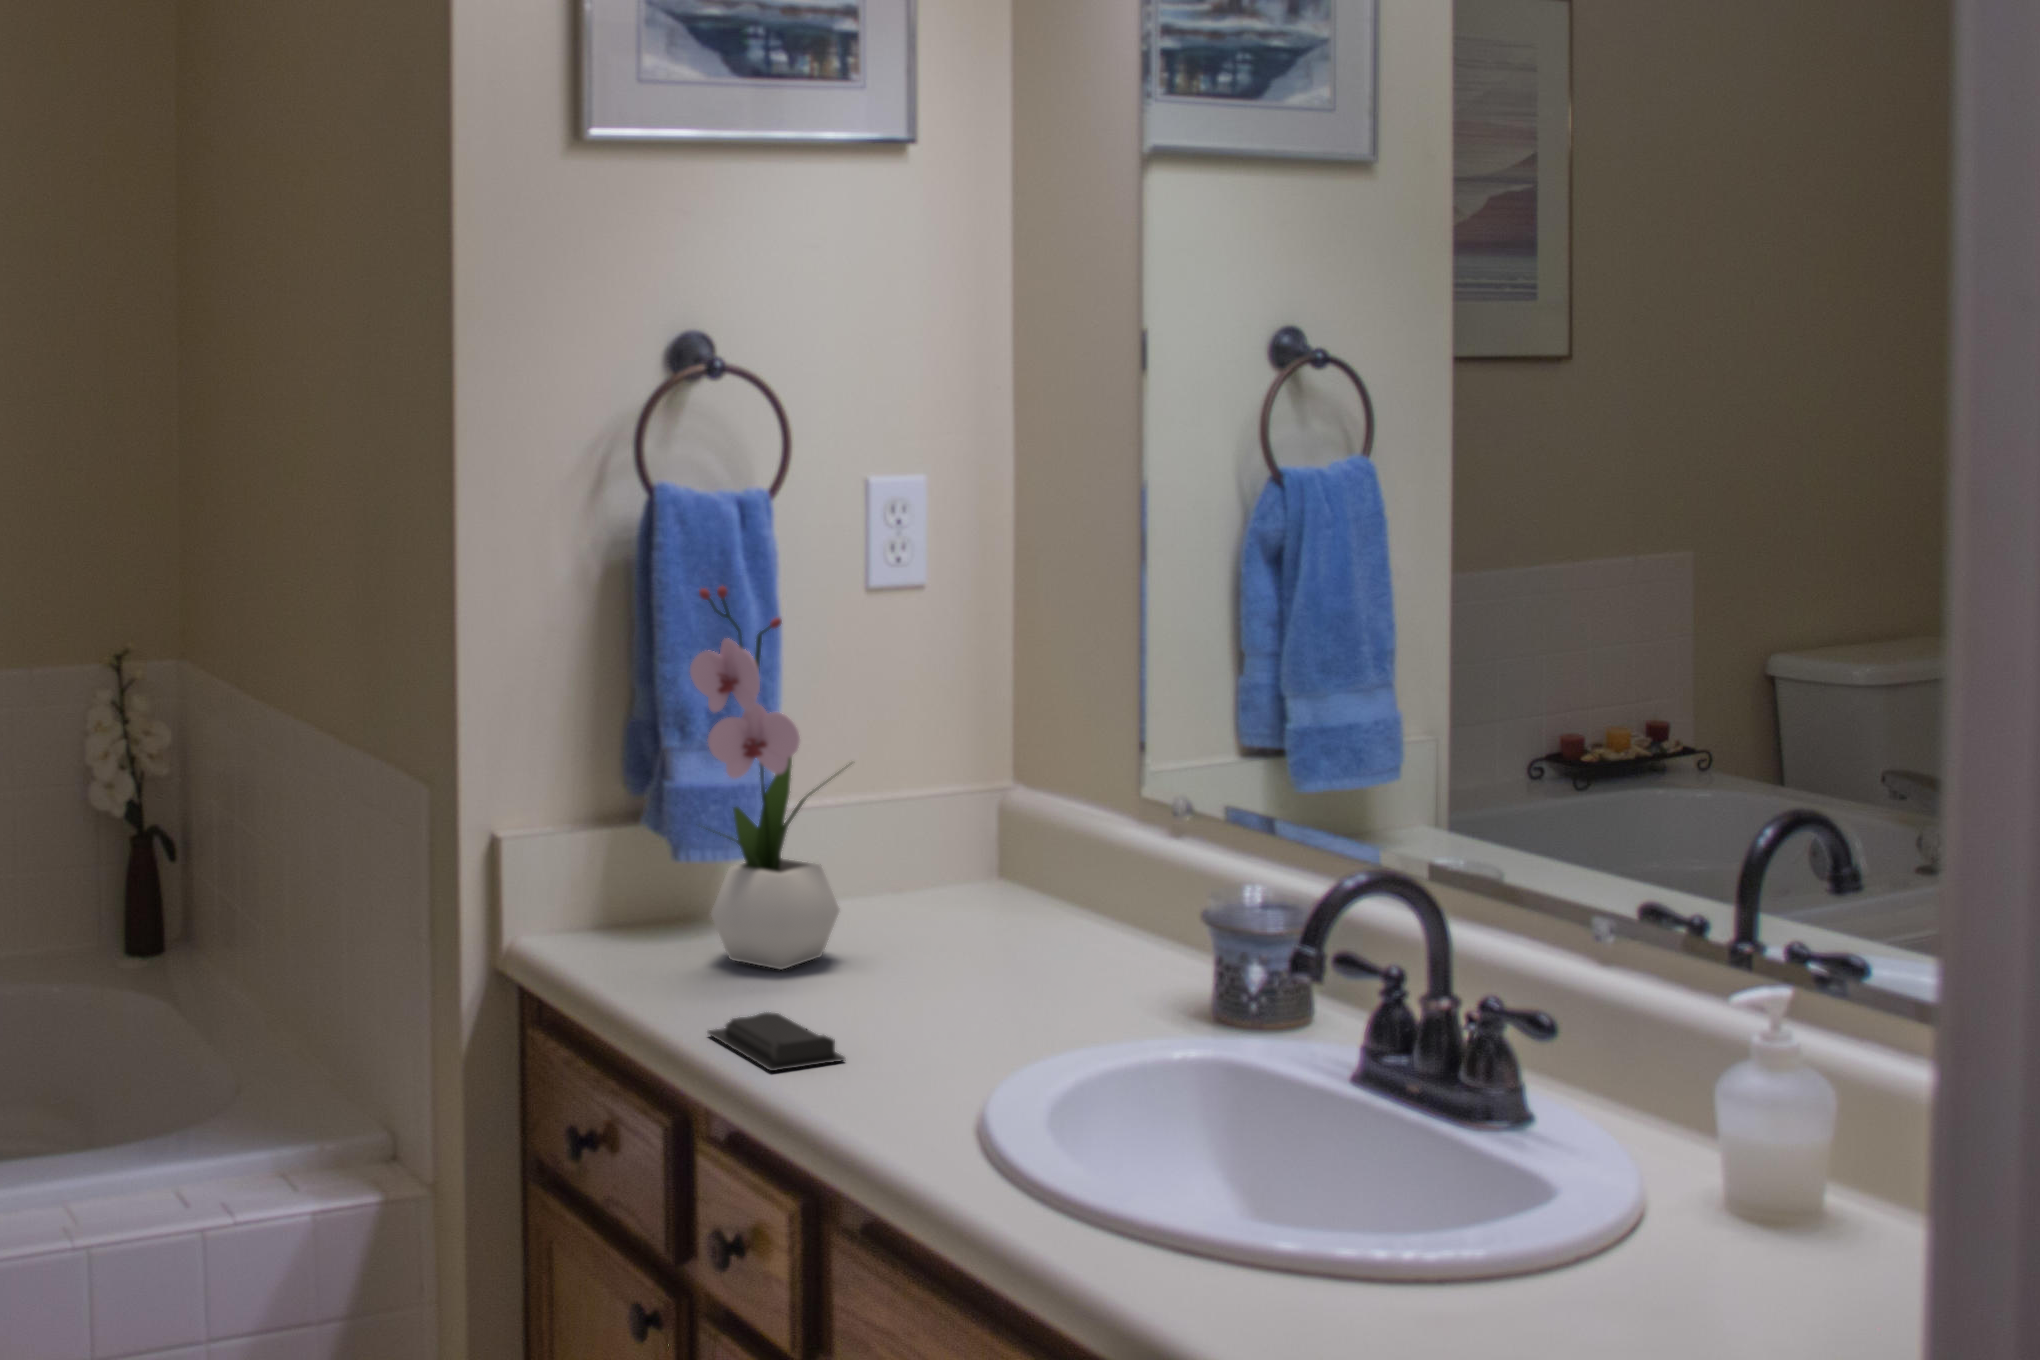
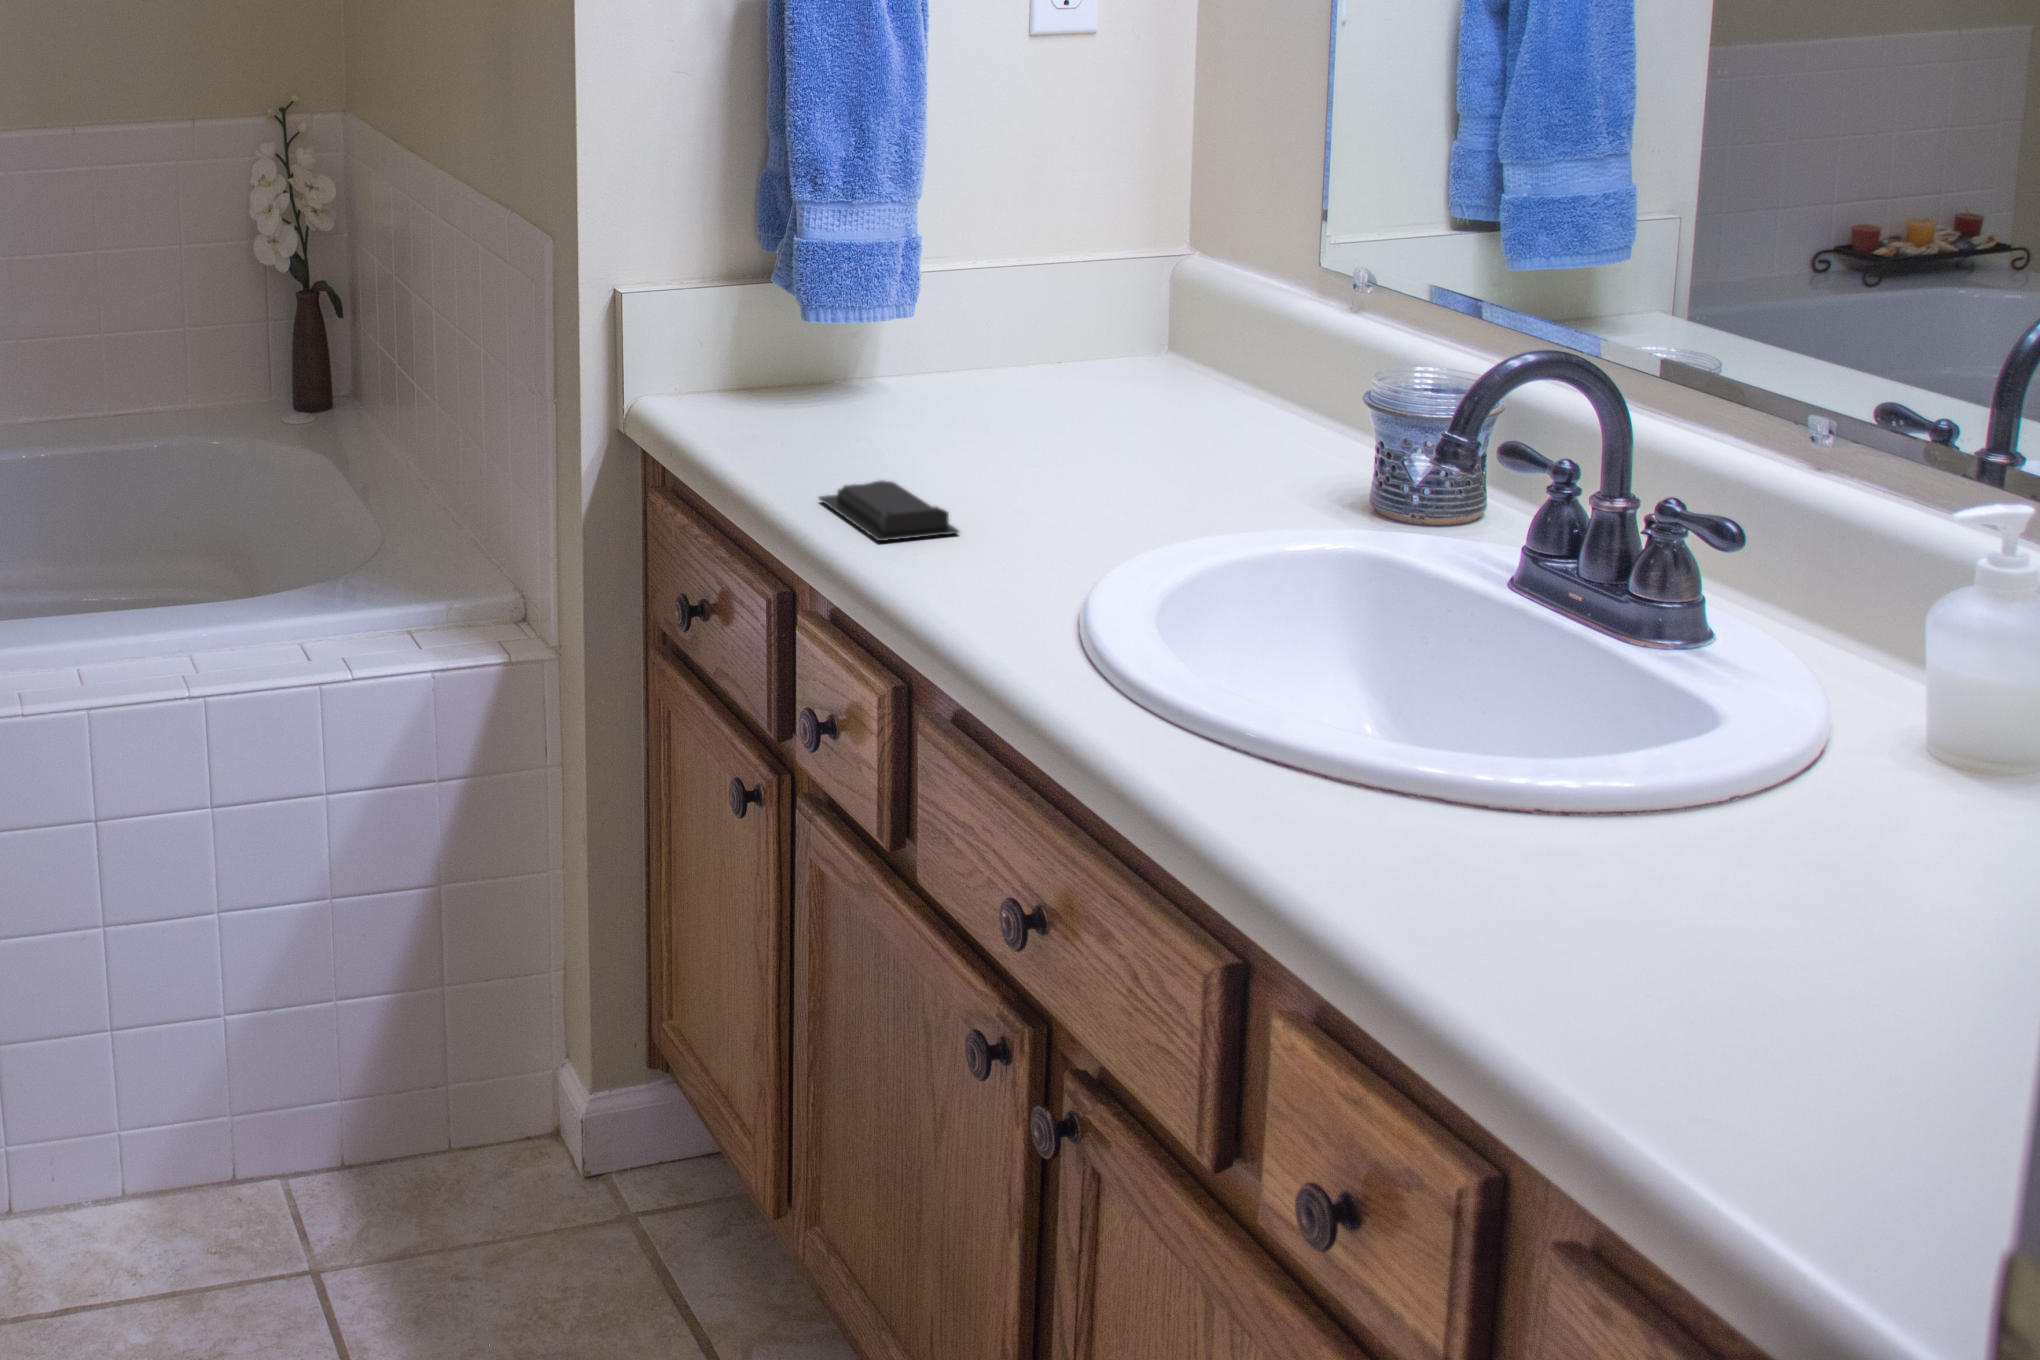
flower arrangement: present [690,586,840,969] -> none [819,33,997,436]

